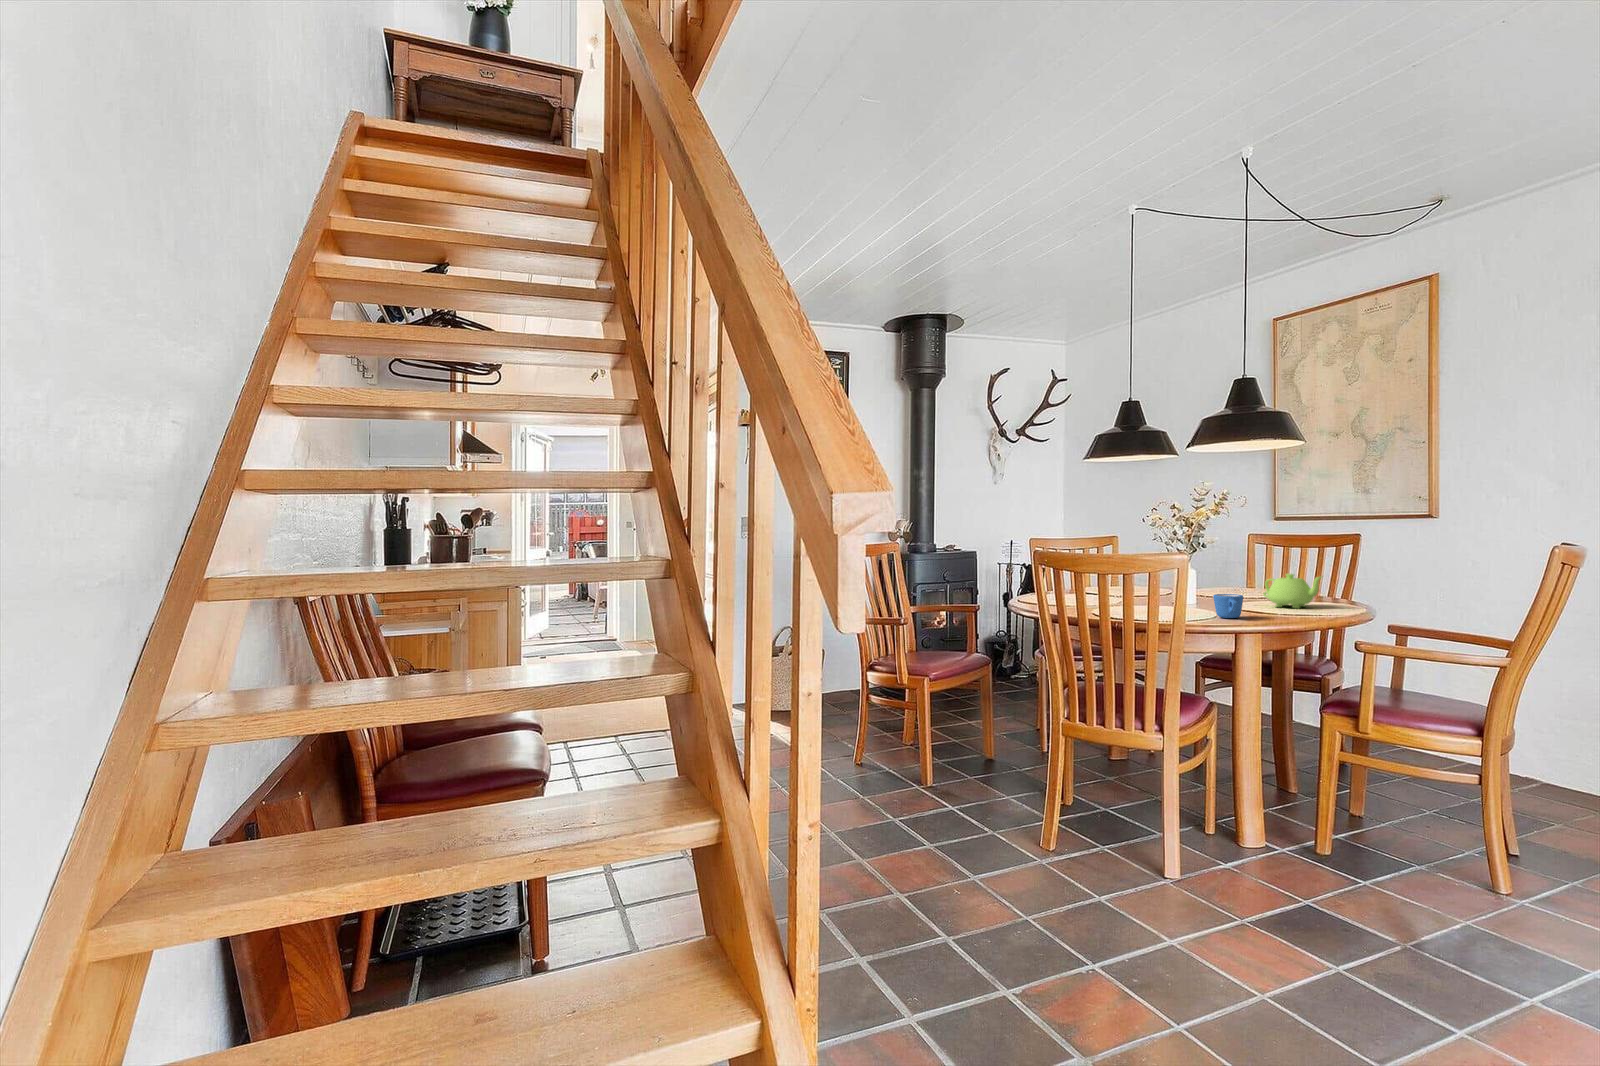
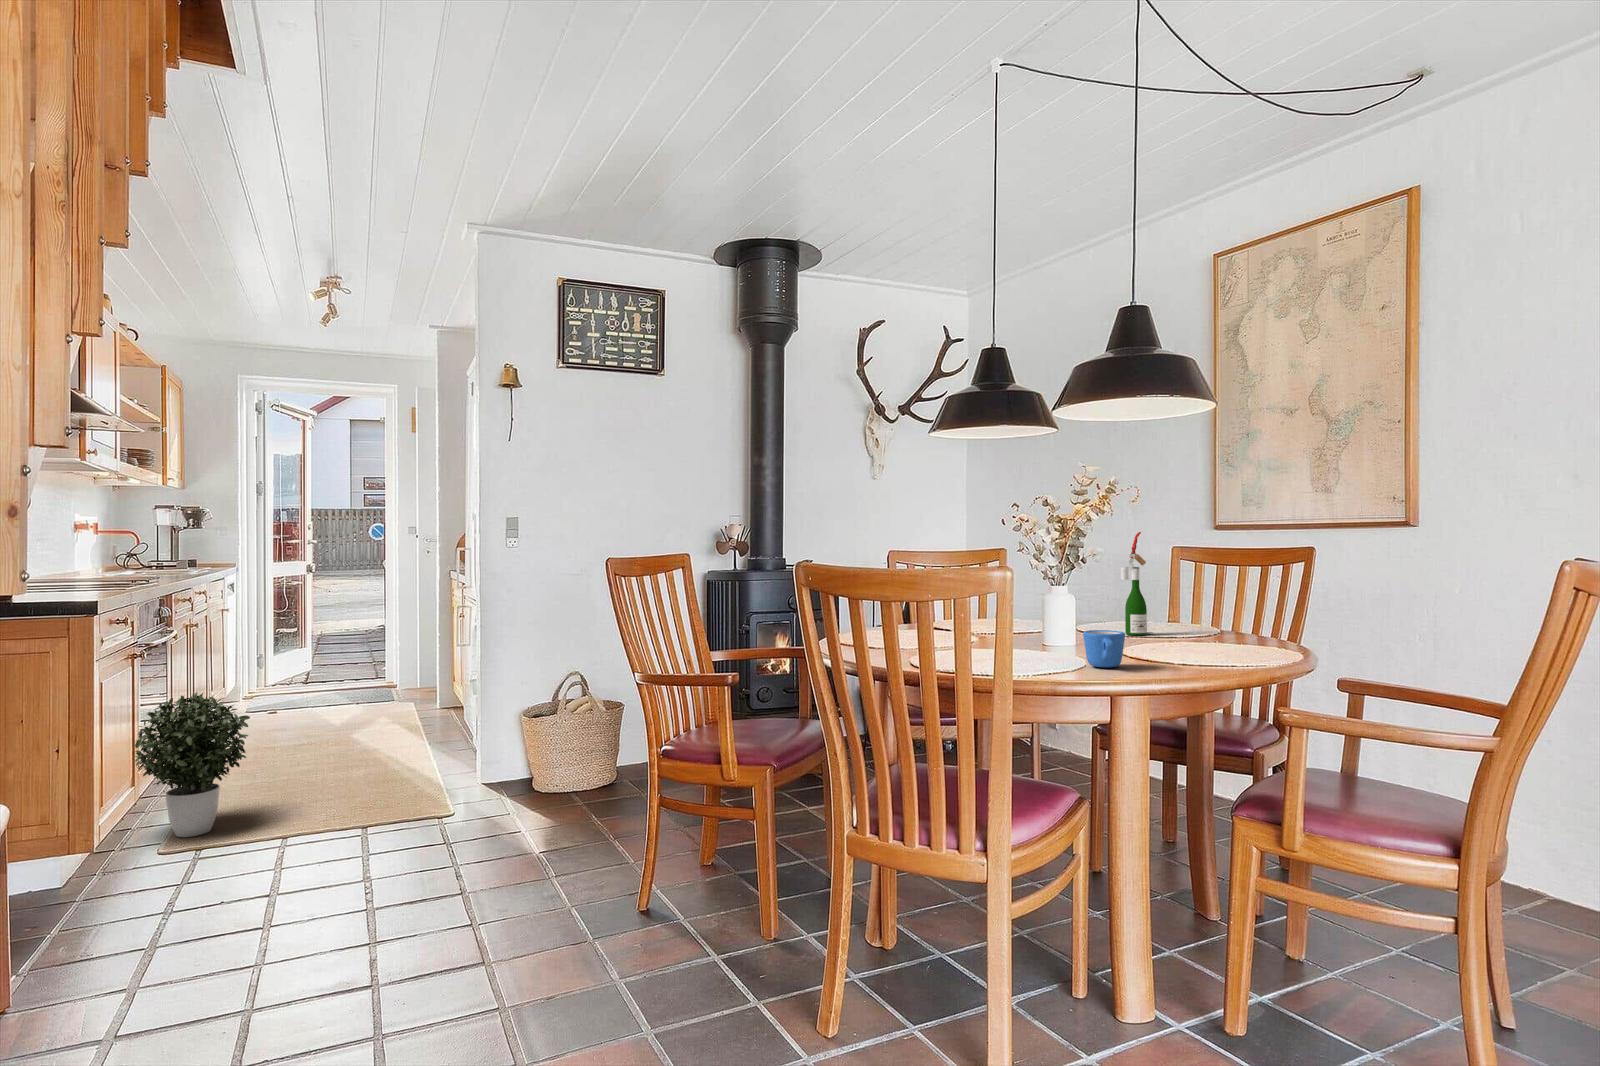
wine bottle: none [1221,526,1246,598] -> present [1121,532,1154,635]
teapot: present [1264,574,1321,608] -> none [1168,600,1248,652]
potted plant: none [533,641,601,736] -> present [135,692,250,837]

